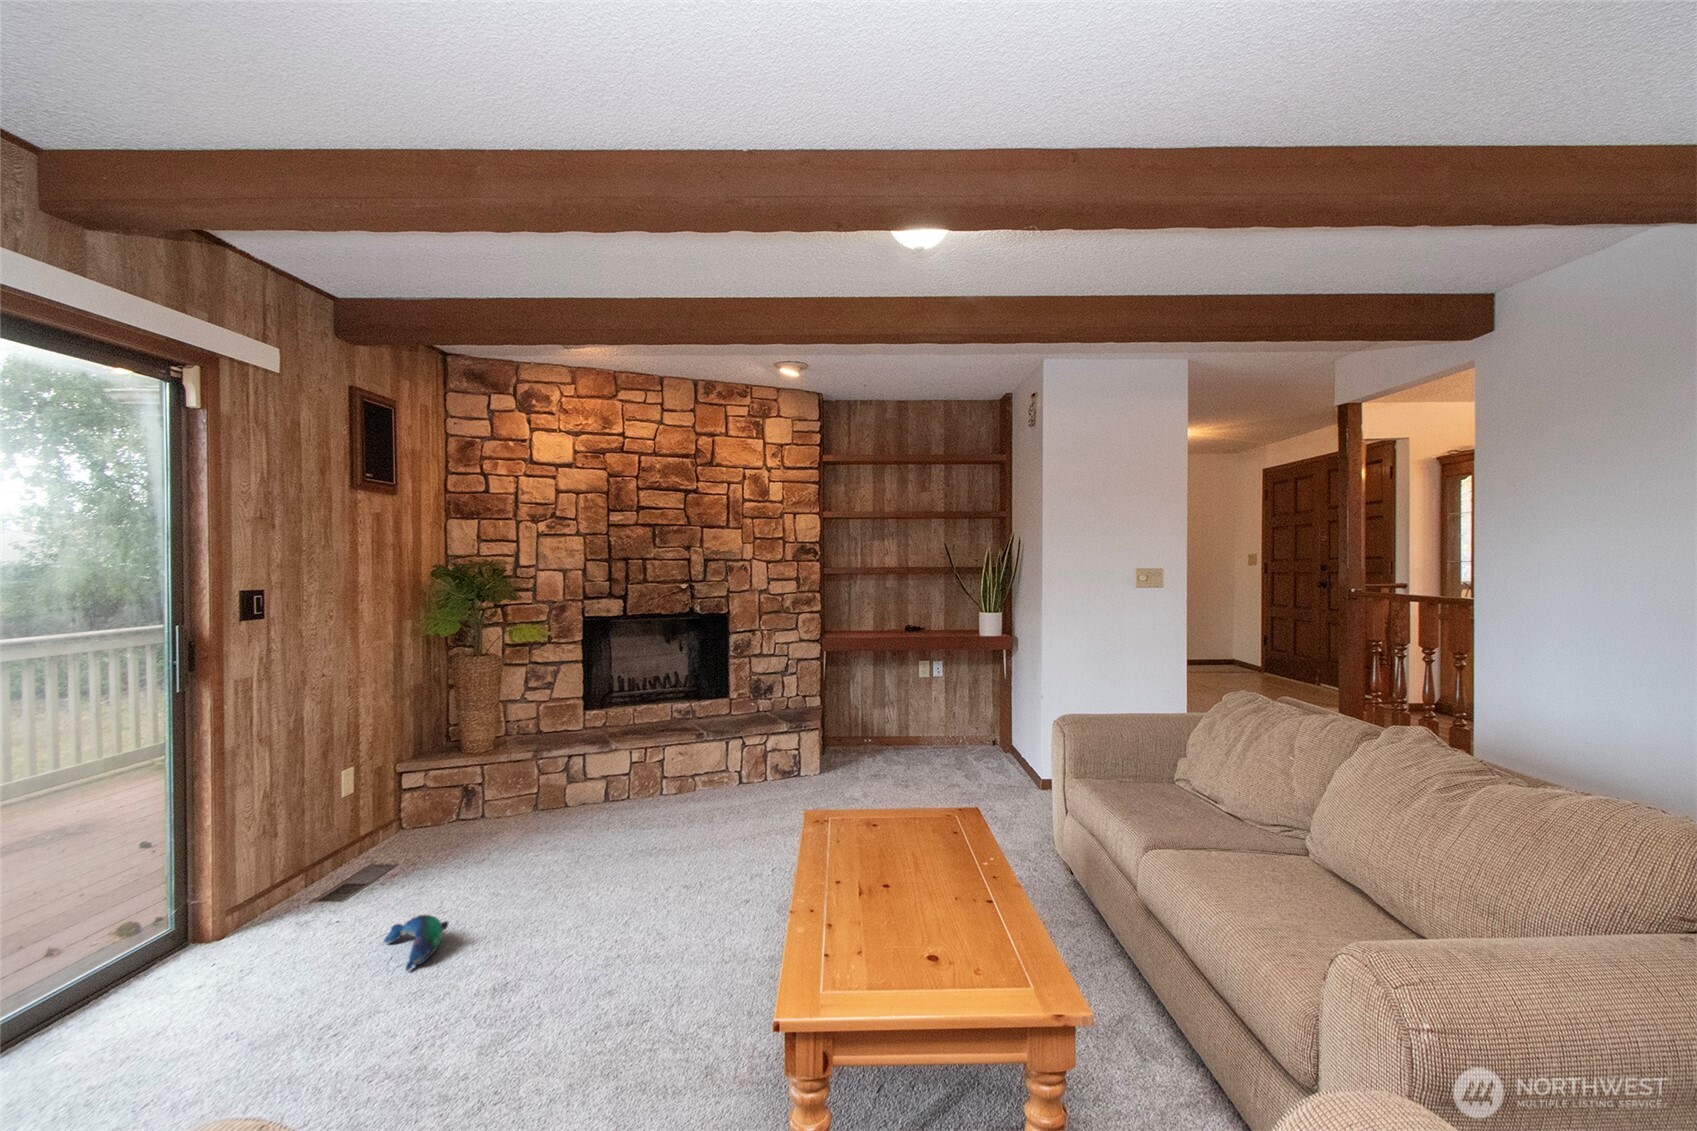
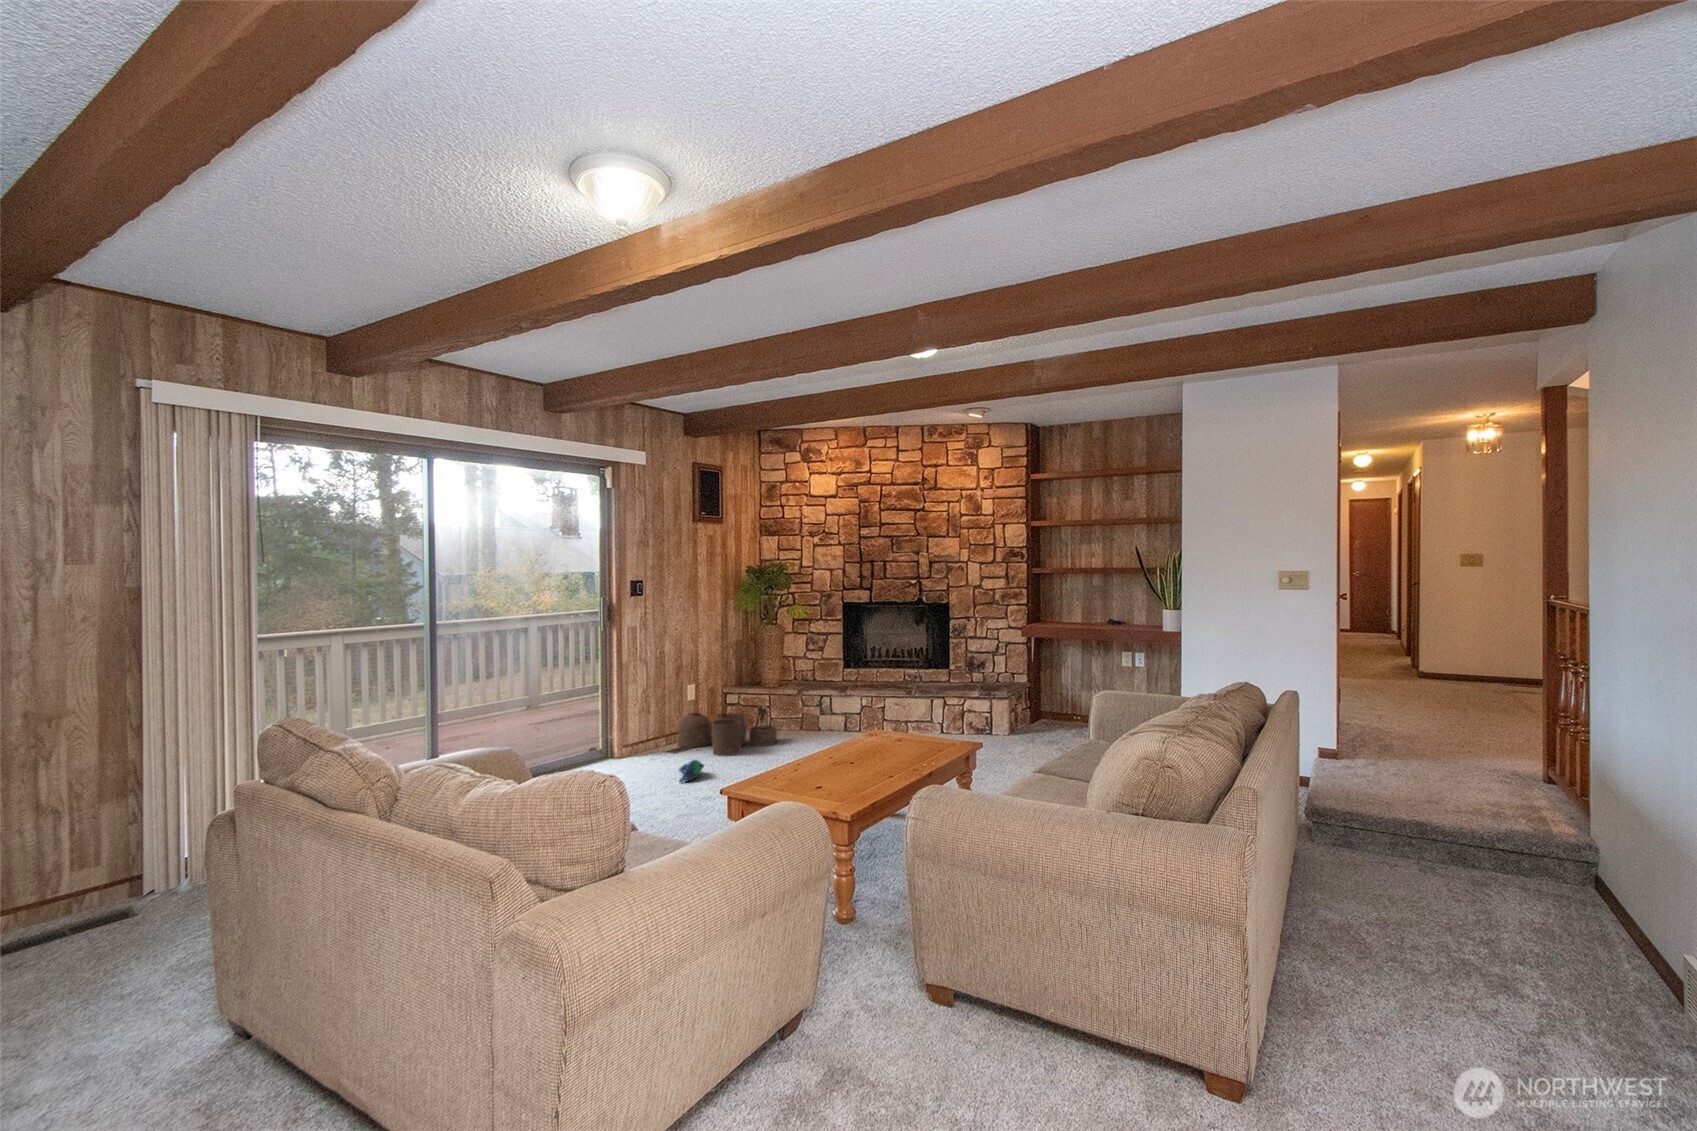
woven basket: none [331,802,519,888] -> present [678,710,777,756]

